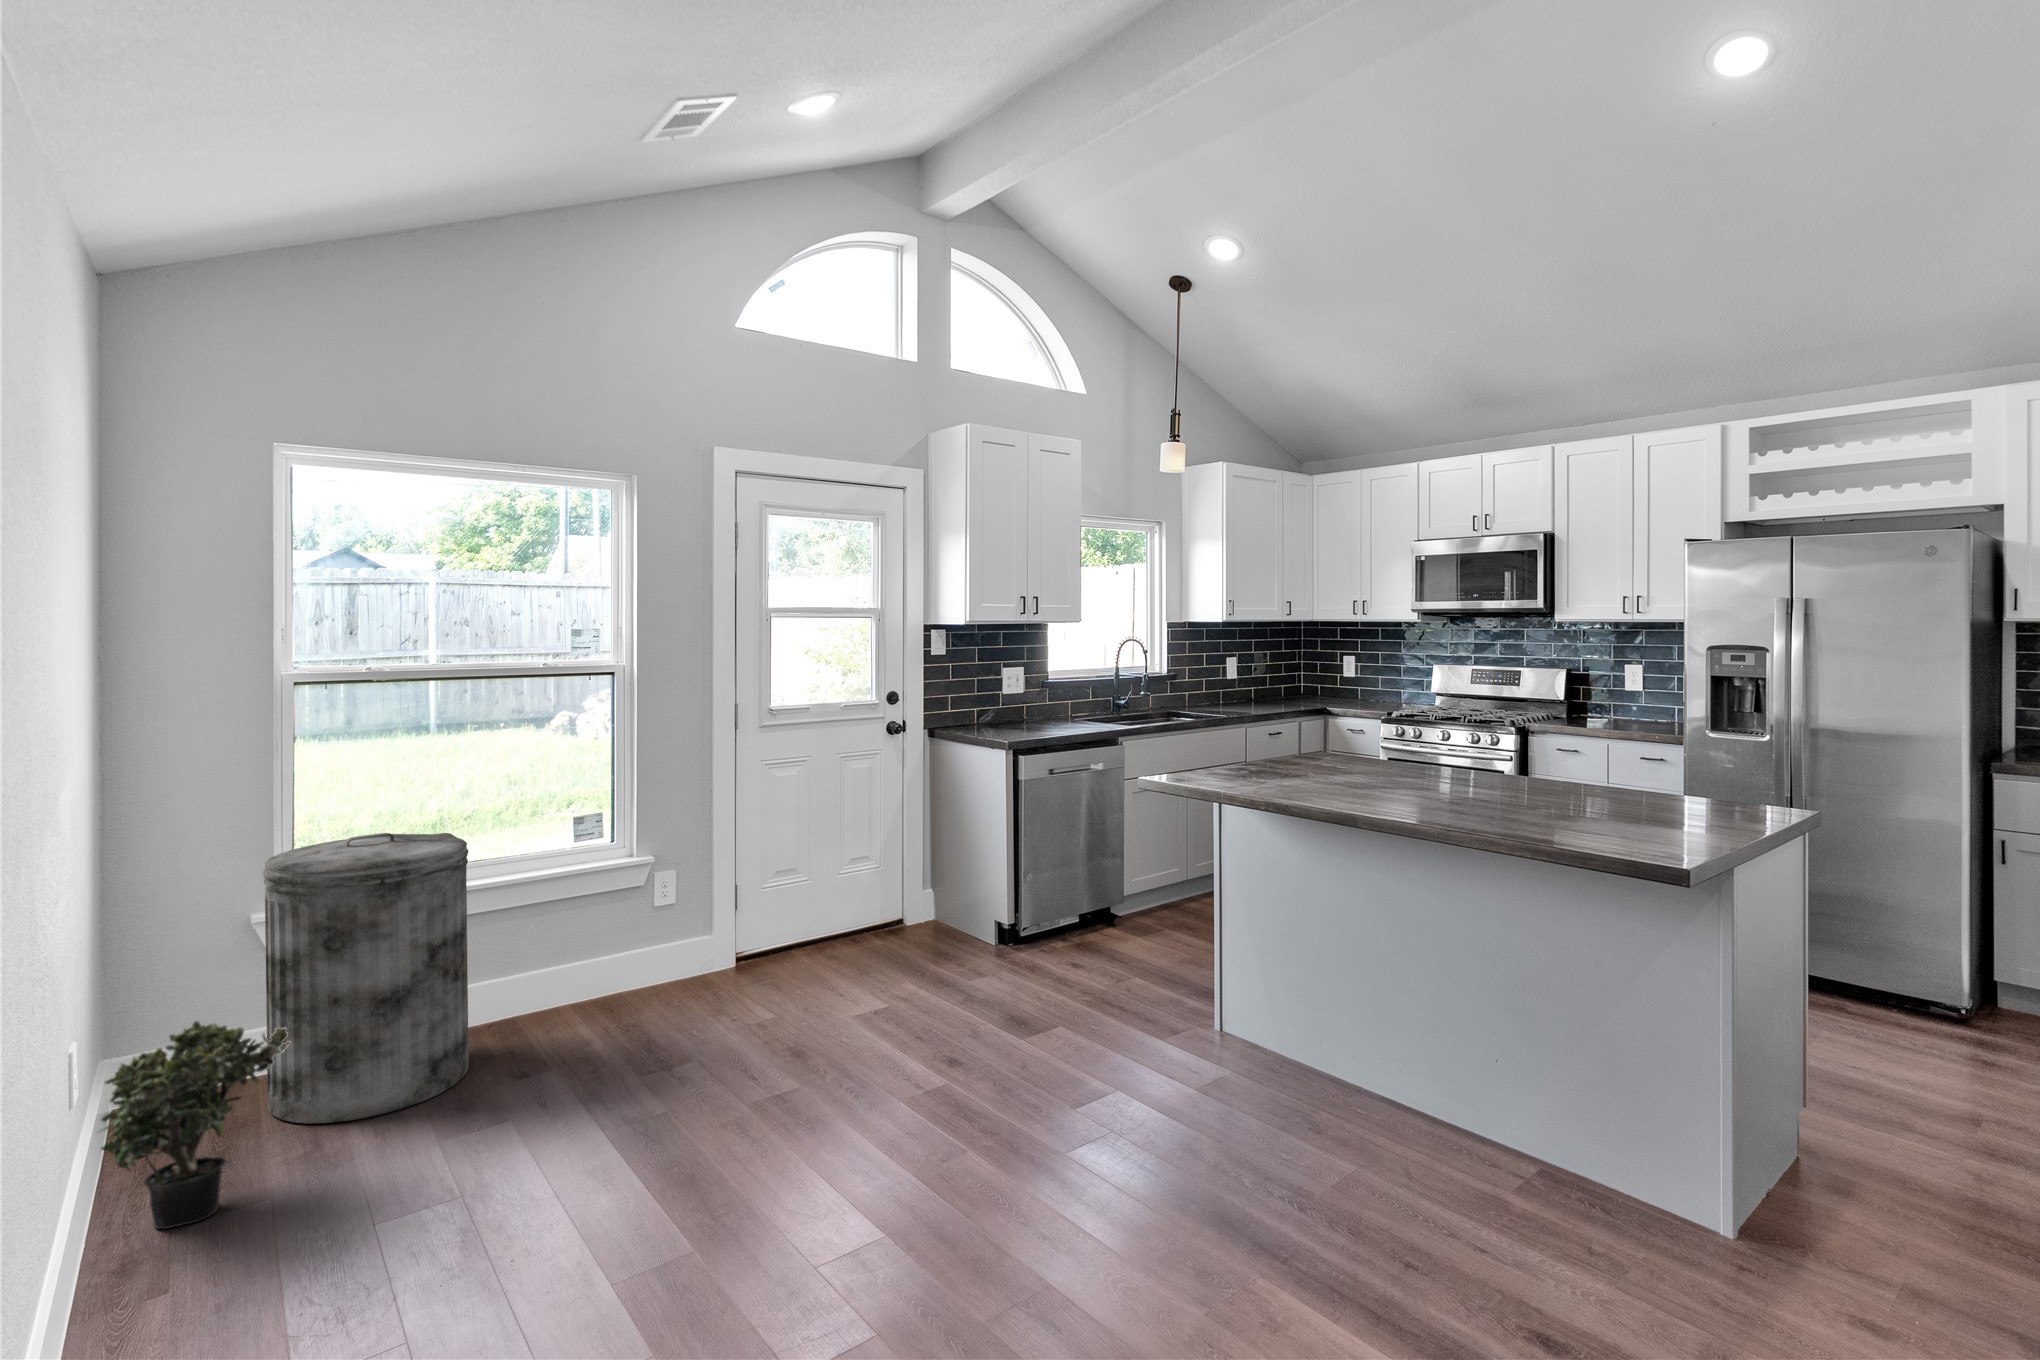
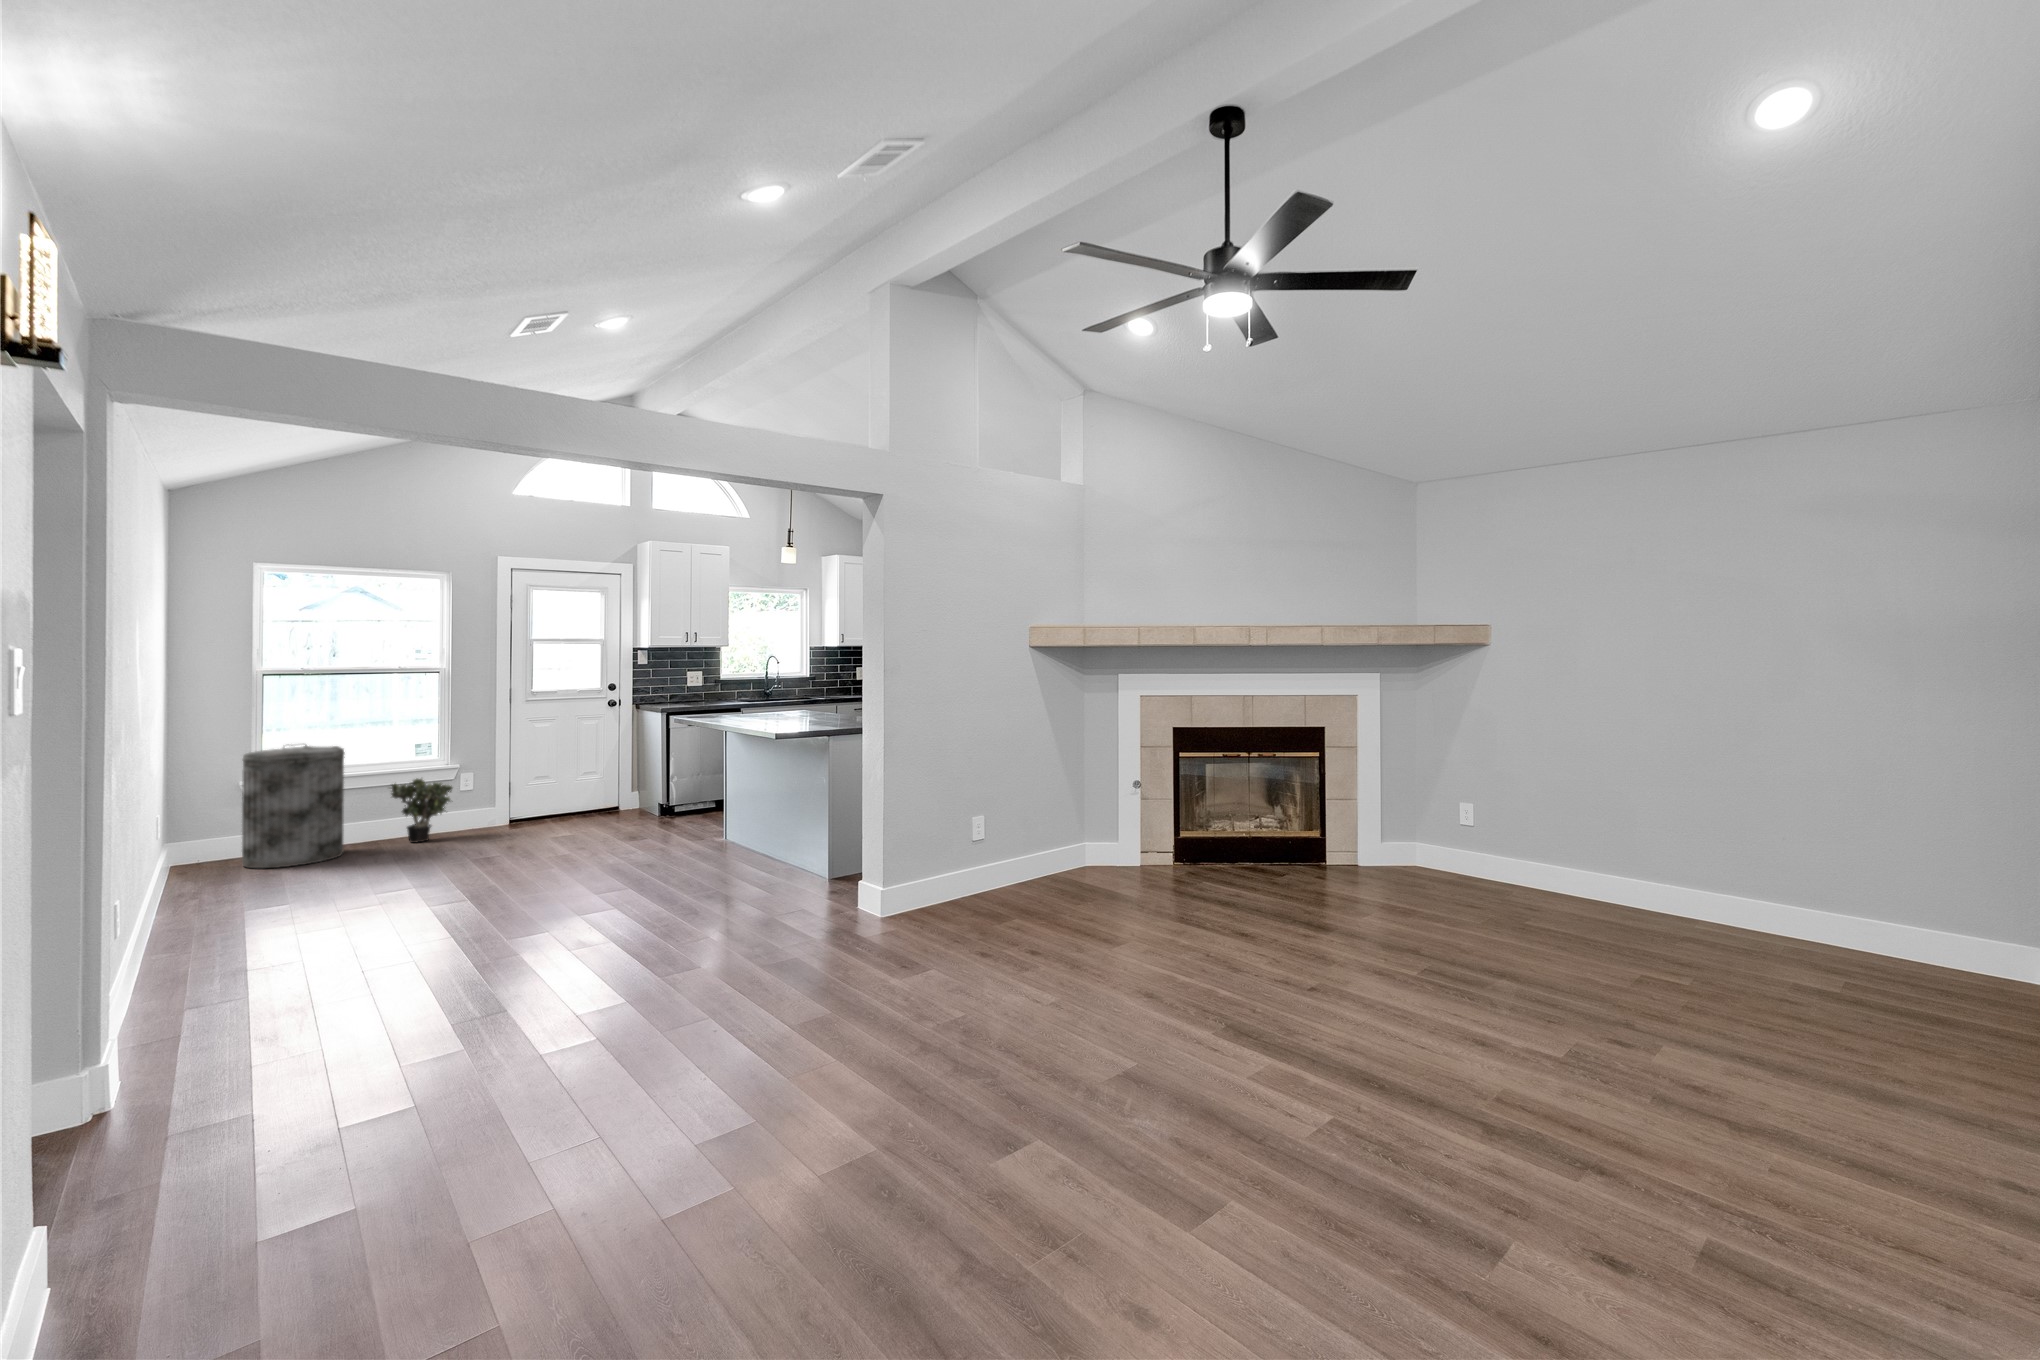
potted plant: present [98,1021,290,1229] -> present [391,779,452,843]

